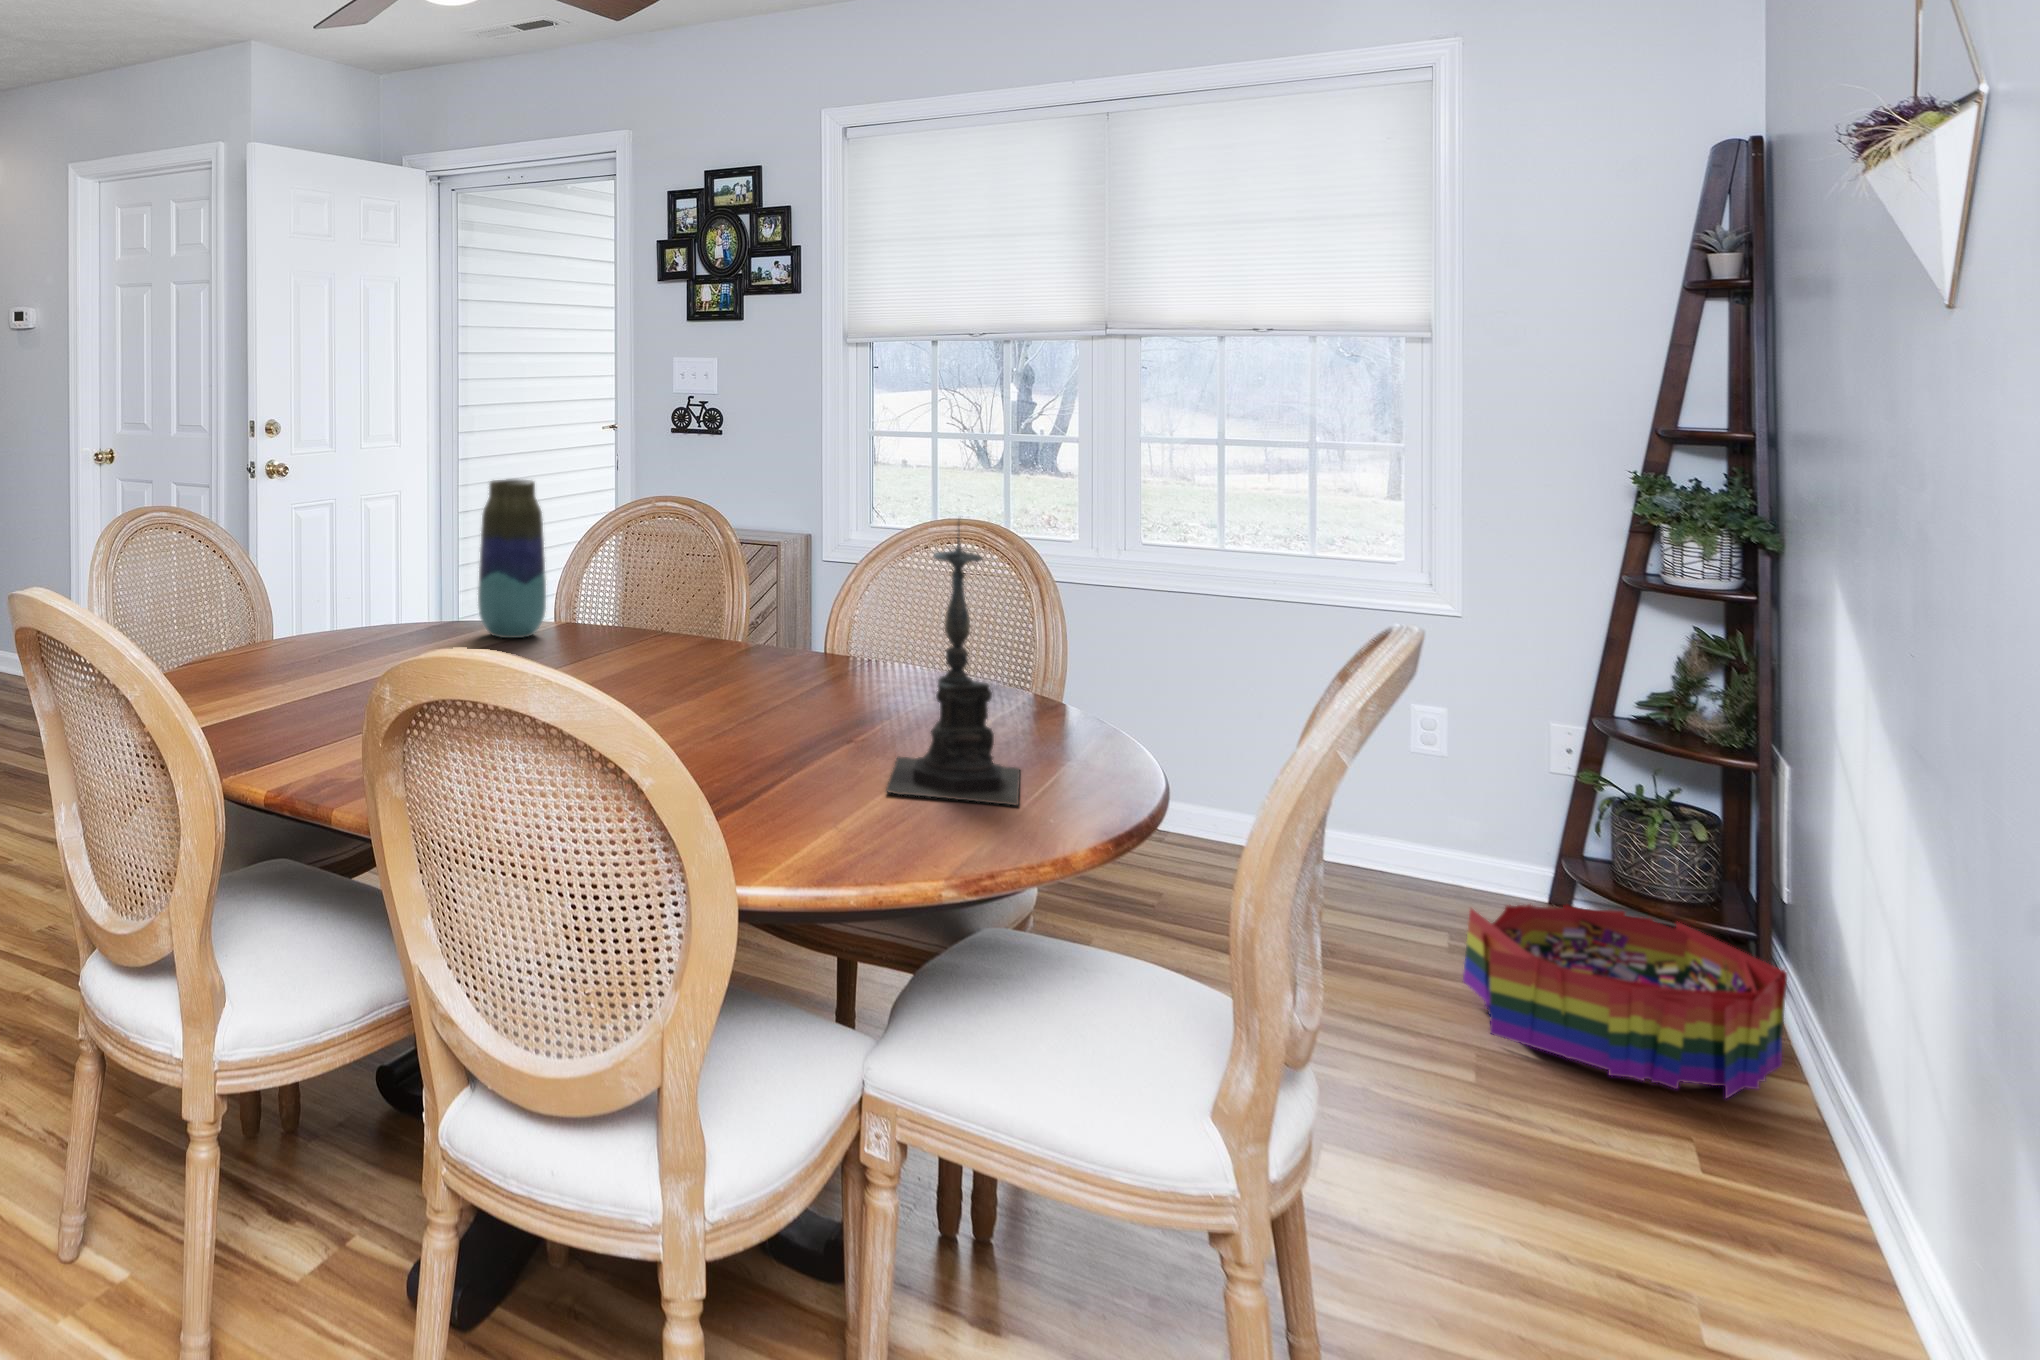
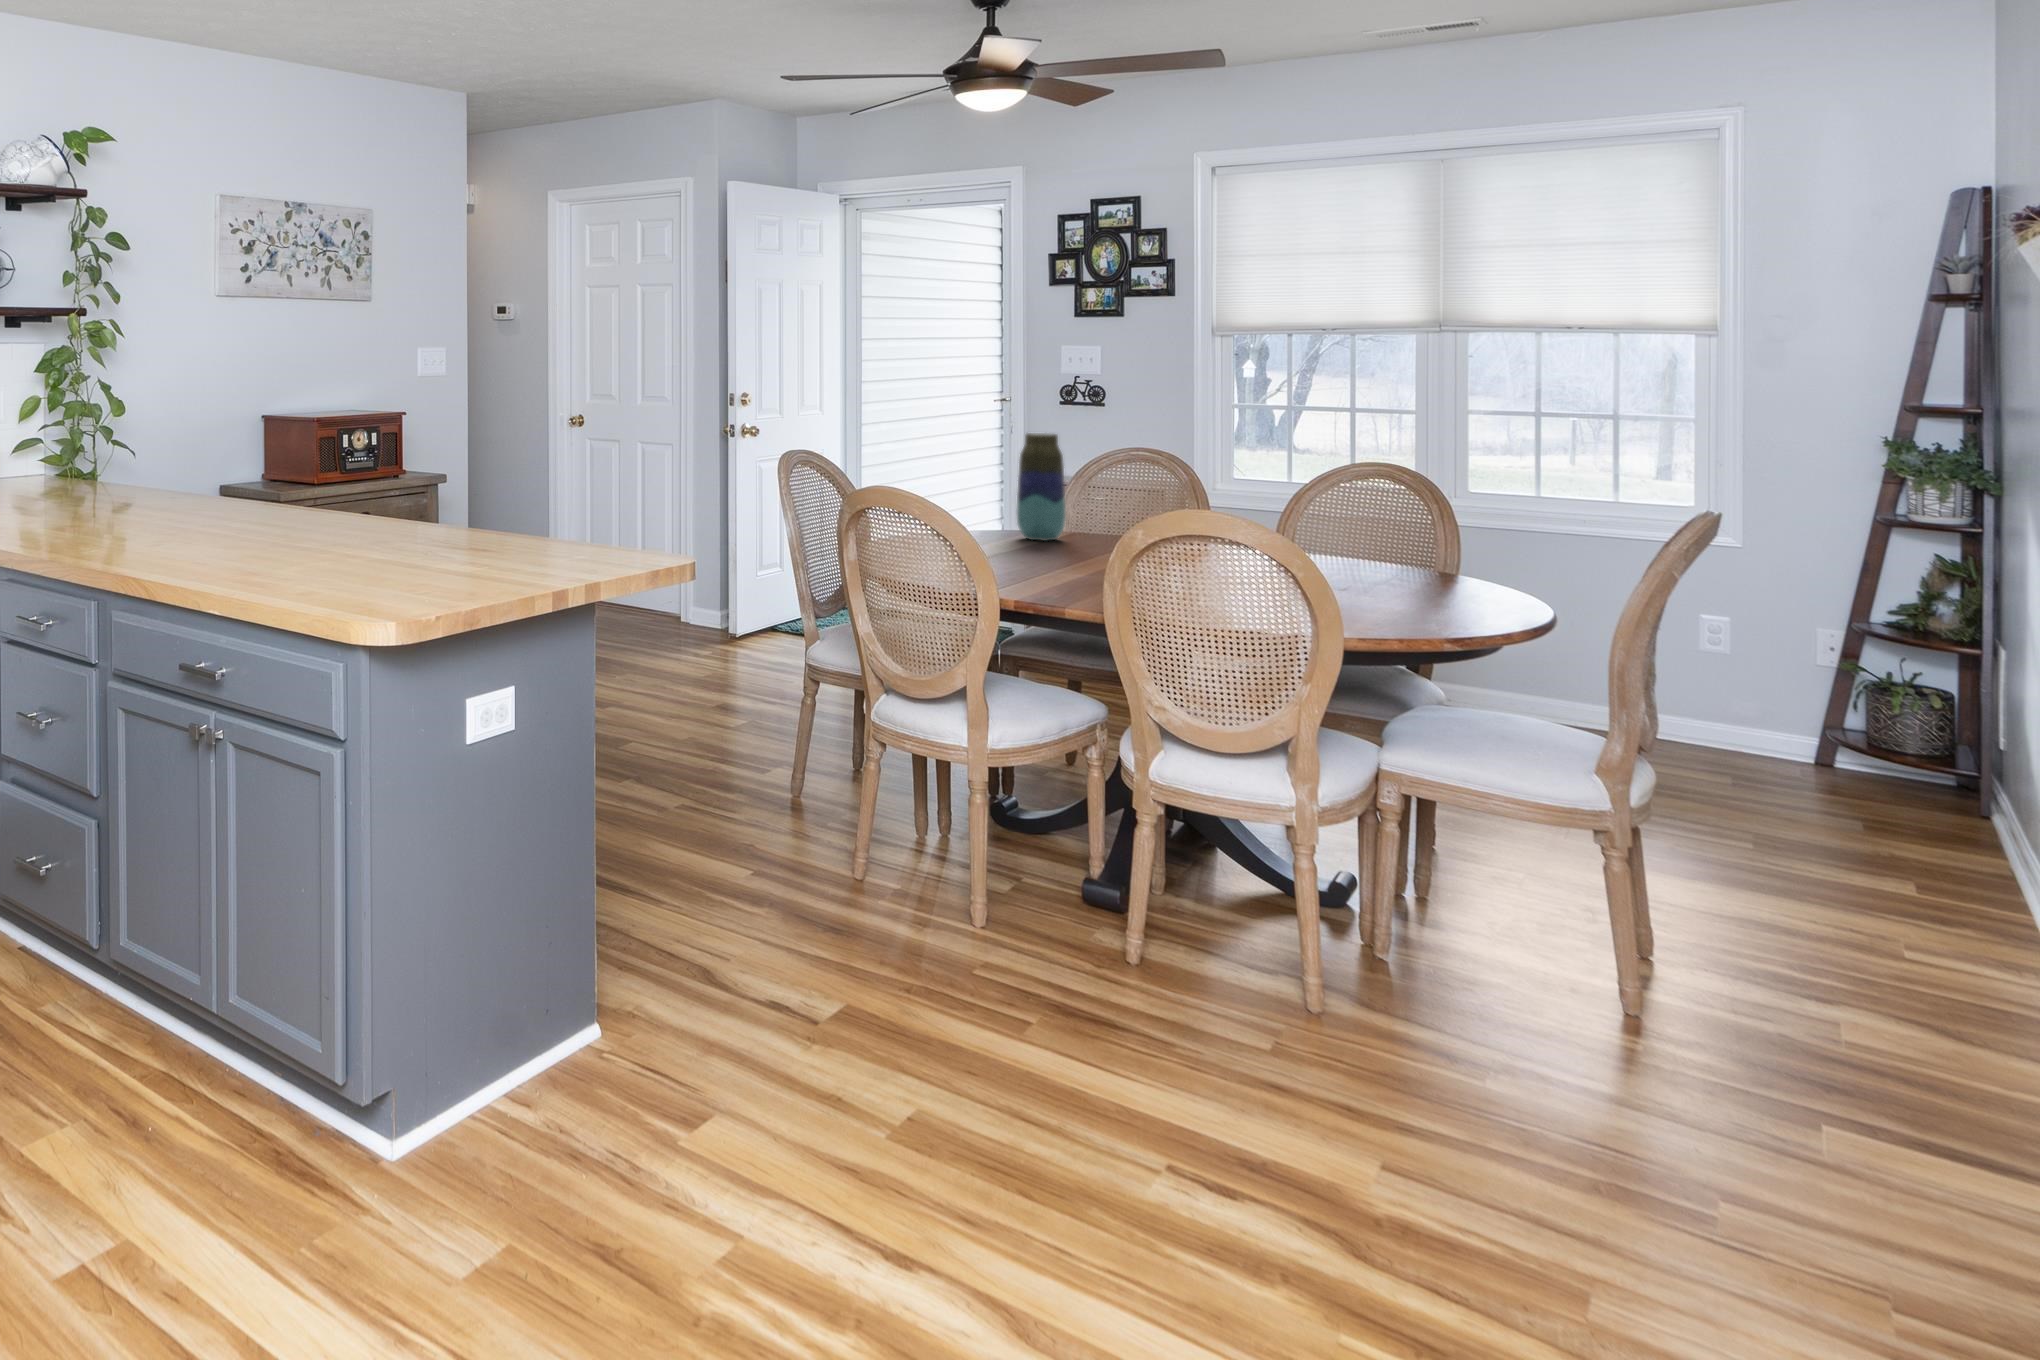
candle holder: present [886,536,1020,805] -> none [1379,446,1473,612]
storage bin: present [1463,905,1787,1098] -> none [1745,743,1993,859]

